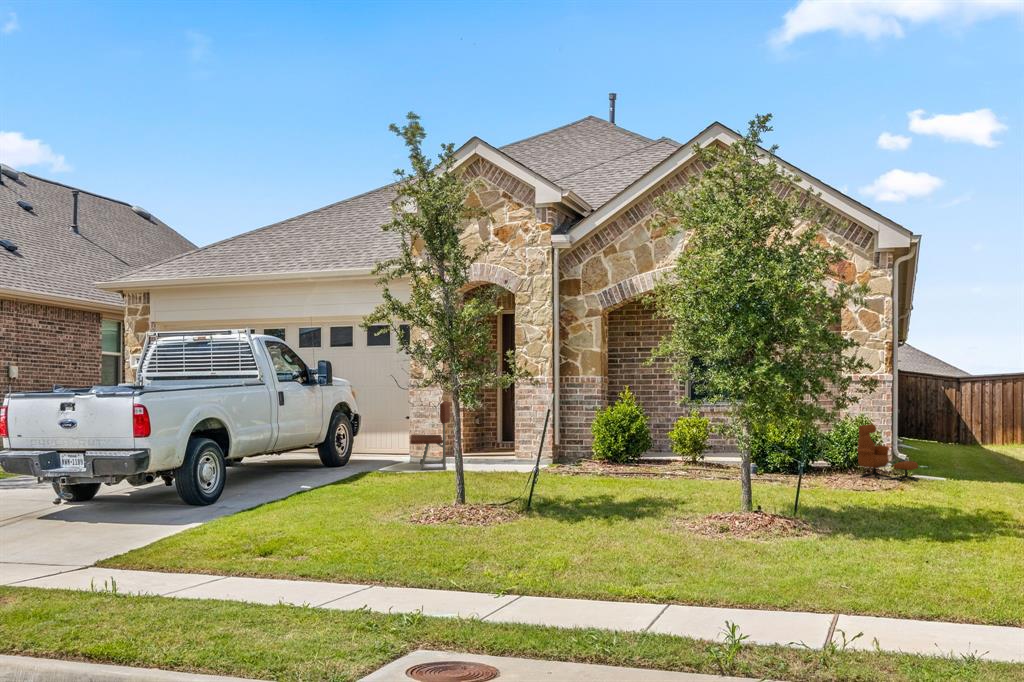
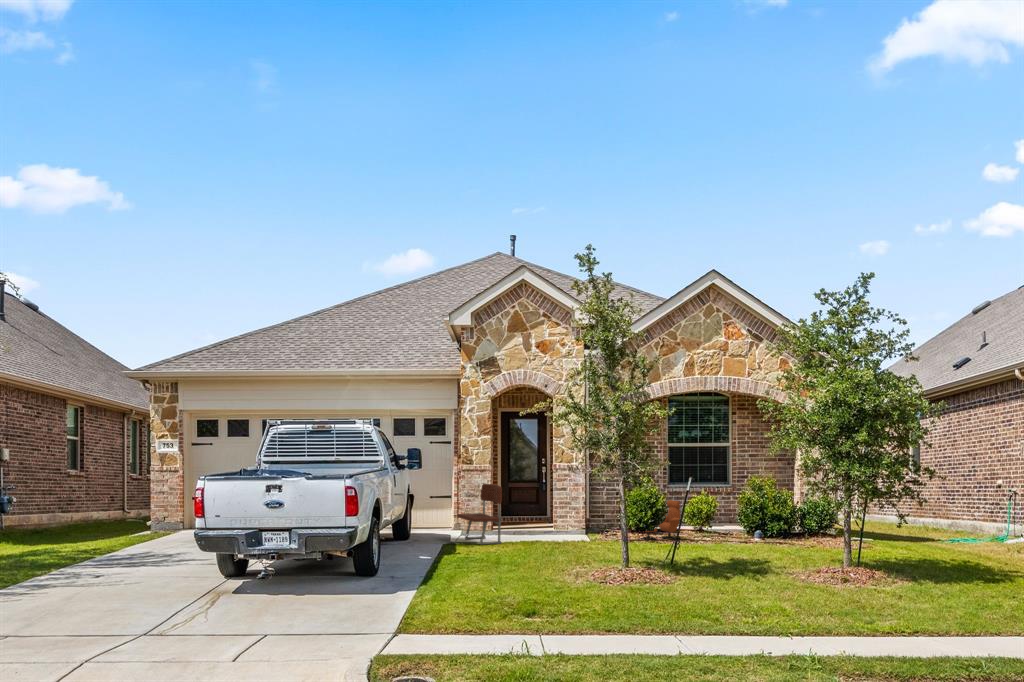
lounge chair: present [857,424,919,481] -> present [640,500,680,540]

